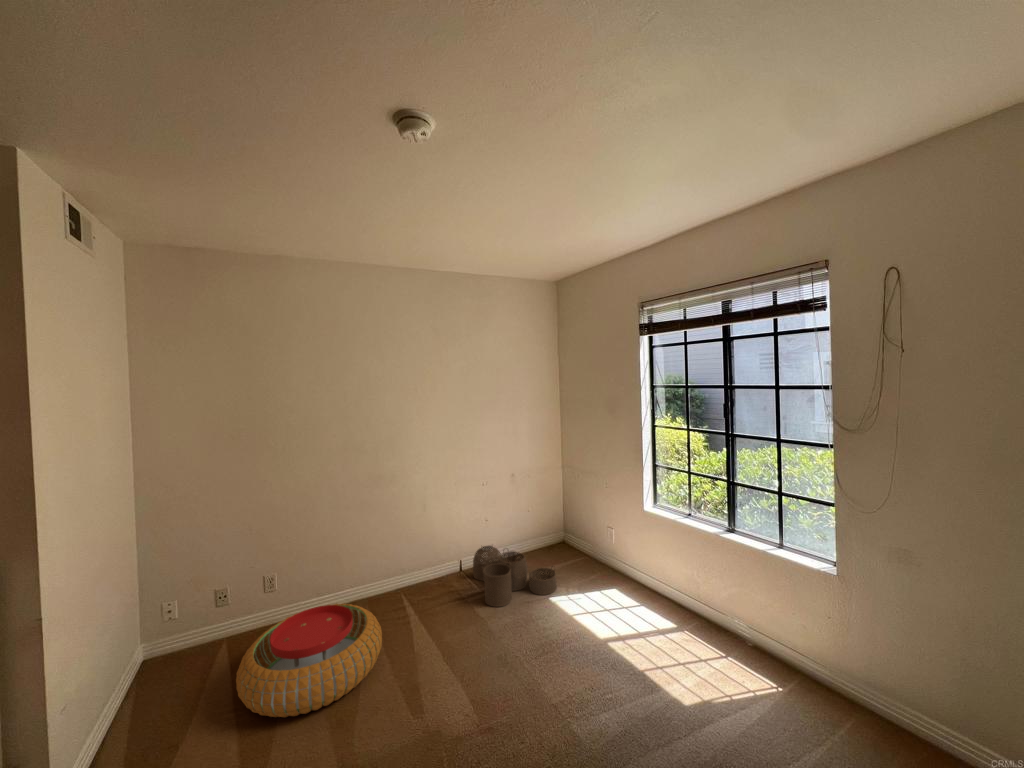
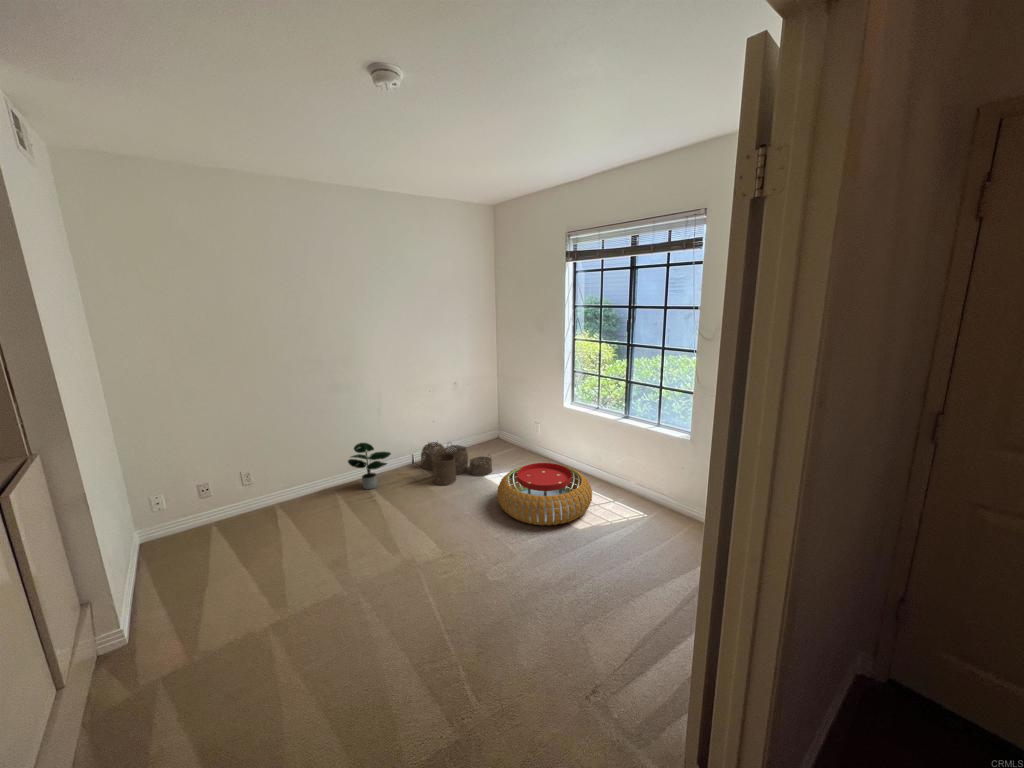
potted plant: none [387,546,437,606] -> present [348,443,391,489]
pouf: present [236,604,382,717] -> present [497,463,592,526]

